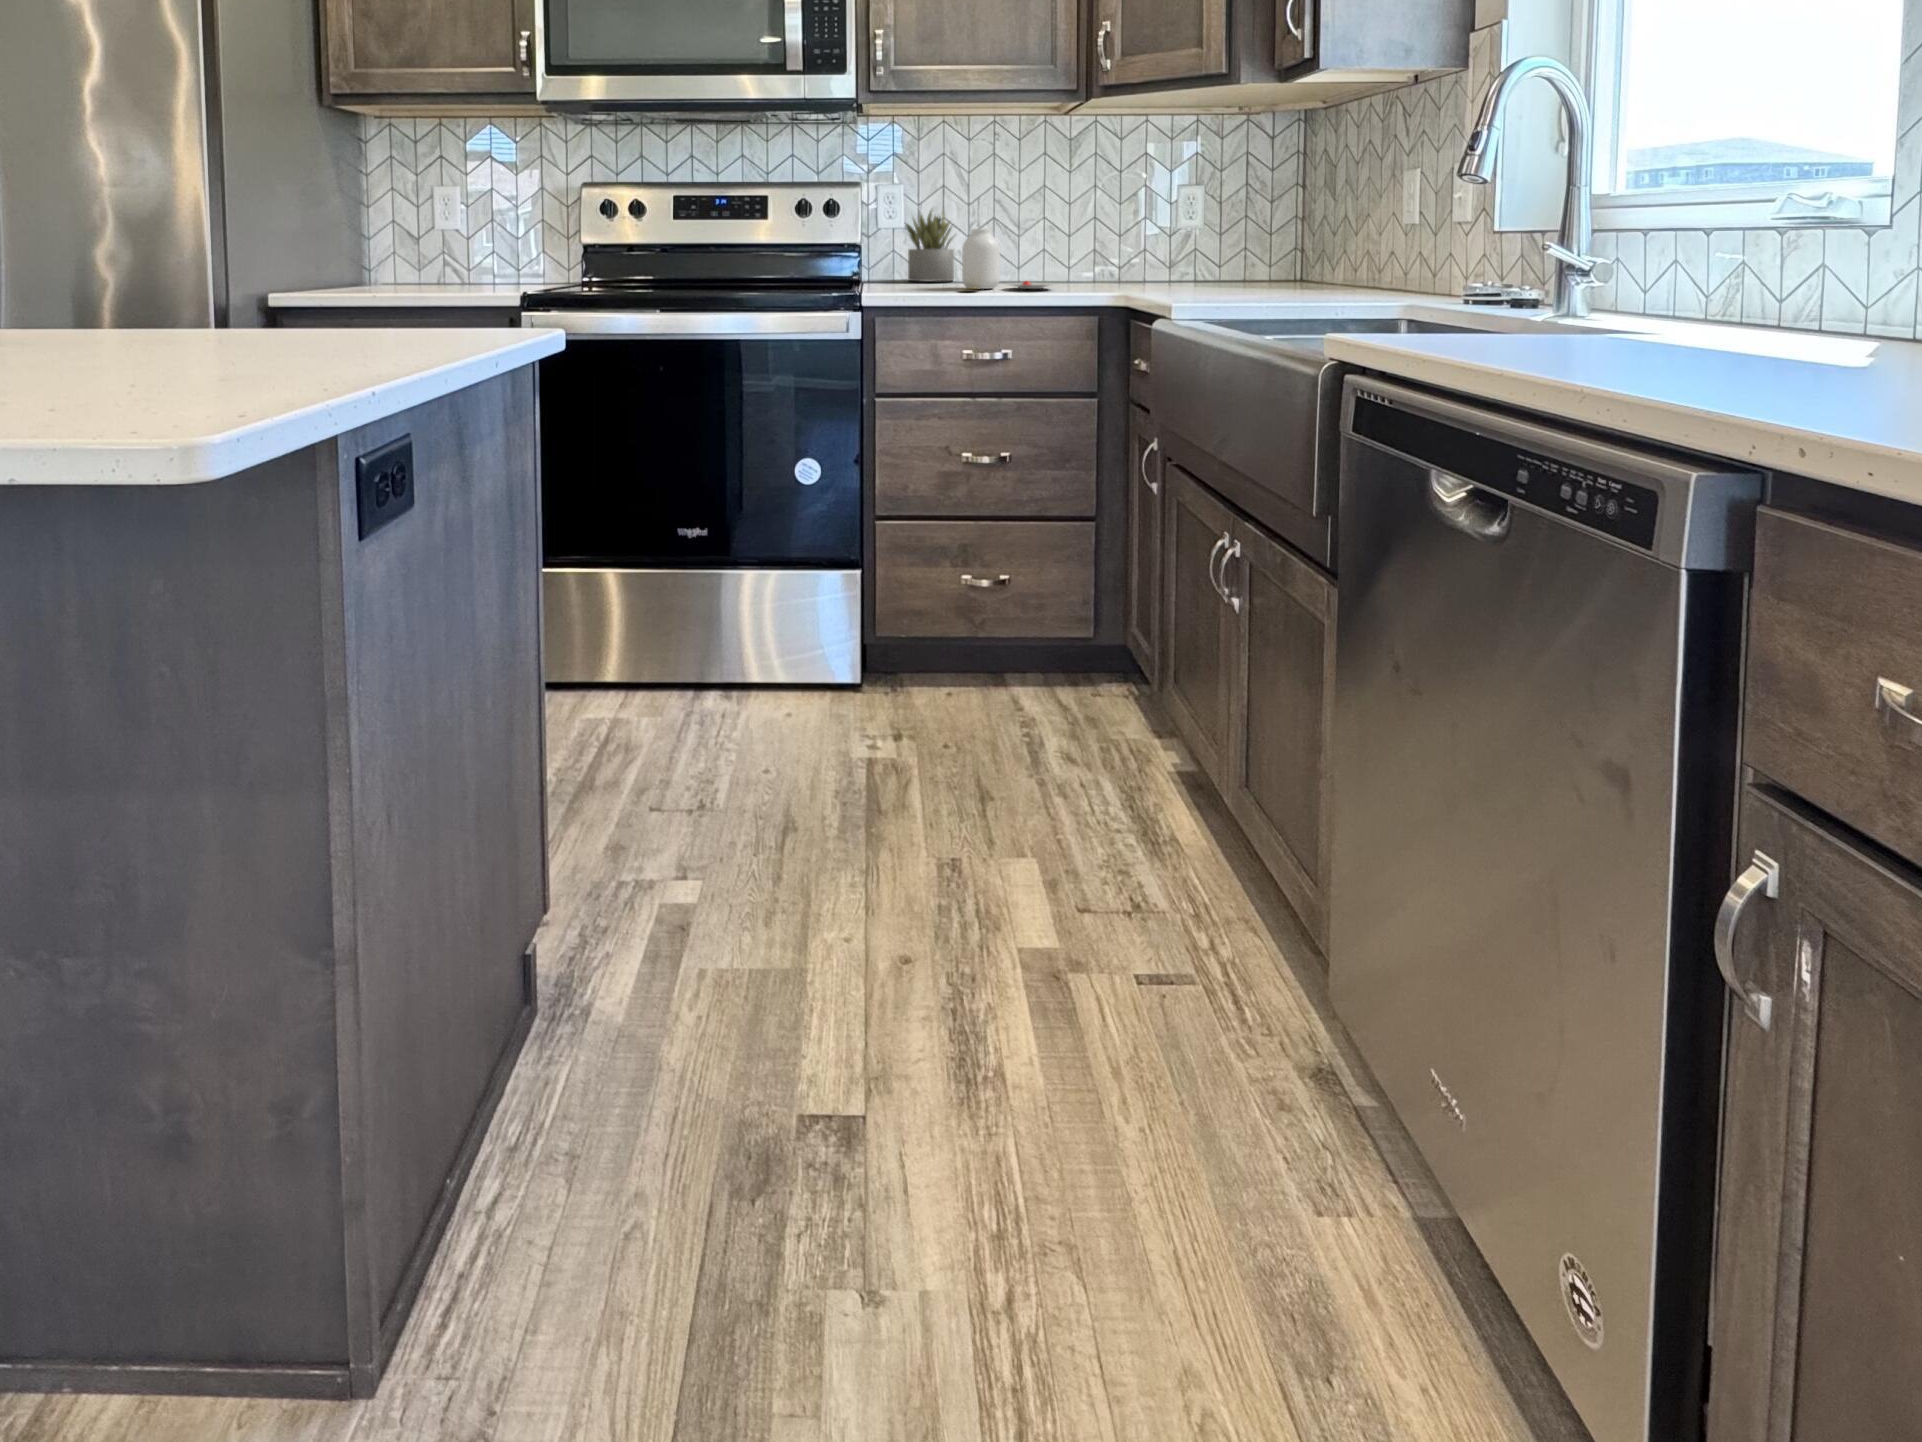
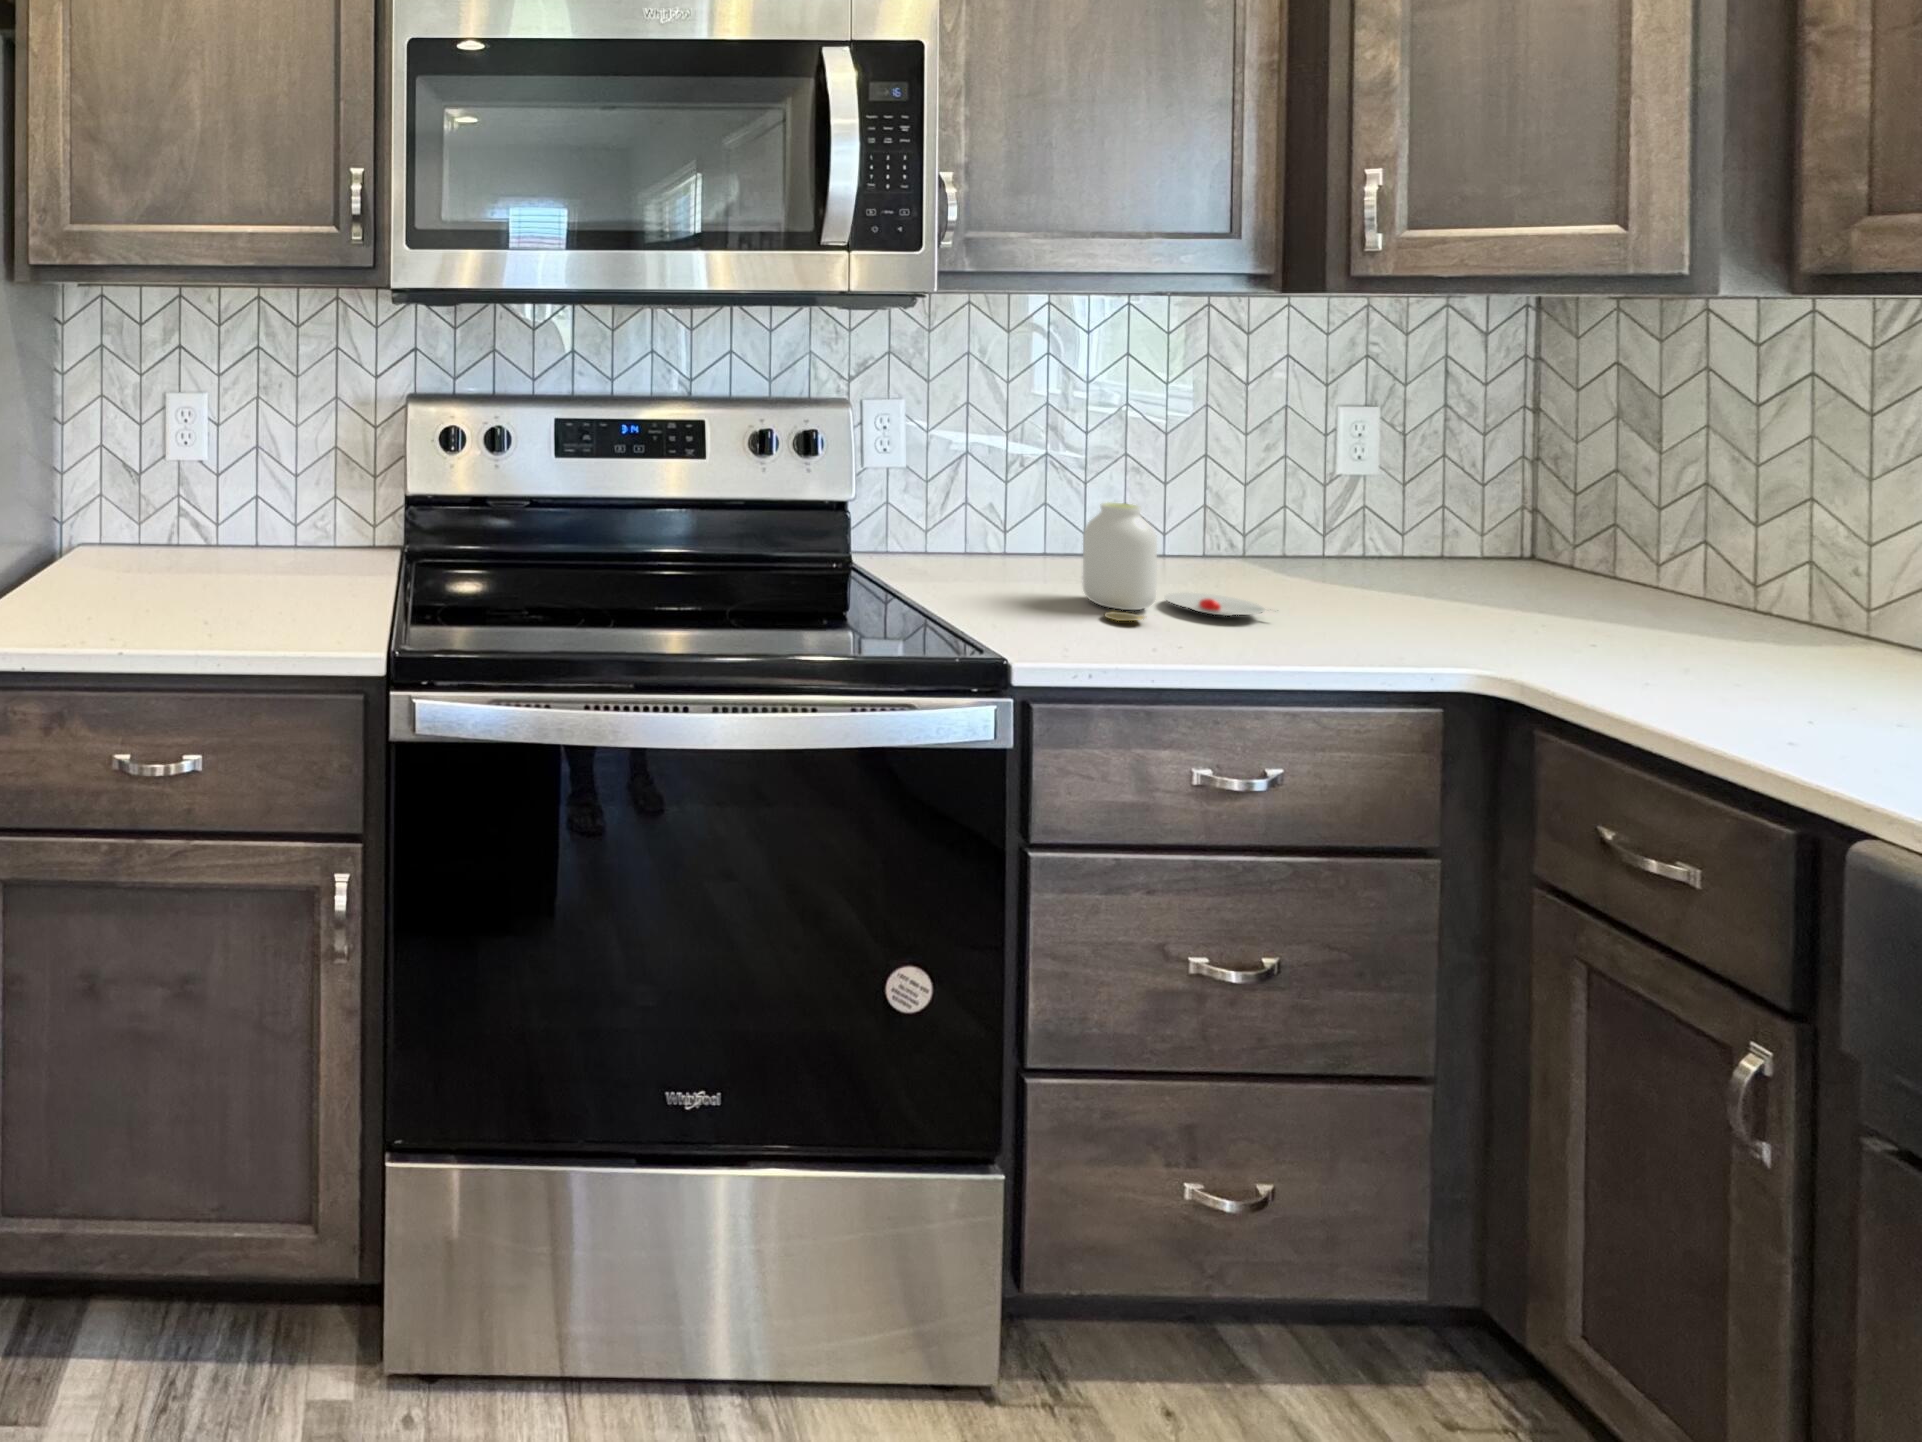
succulent plant: present [905,211,954,281] -> none [922,444,1023,571]

